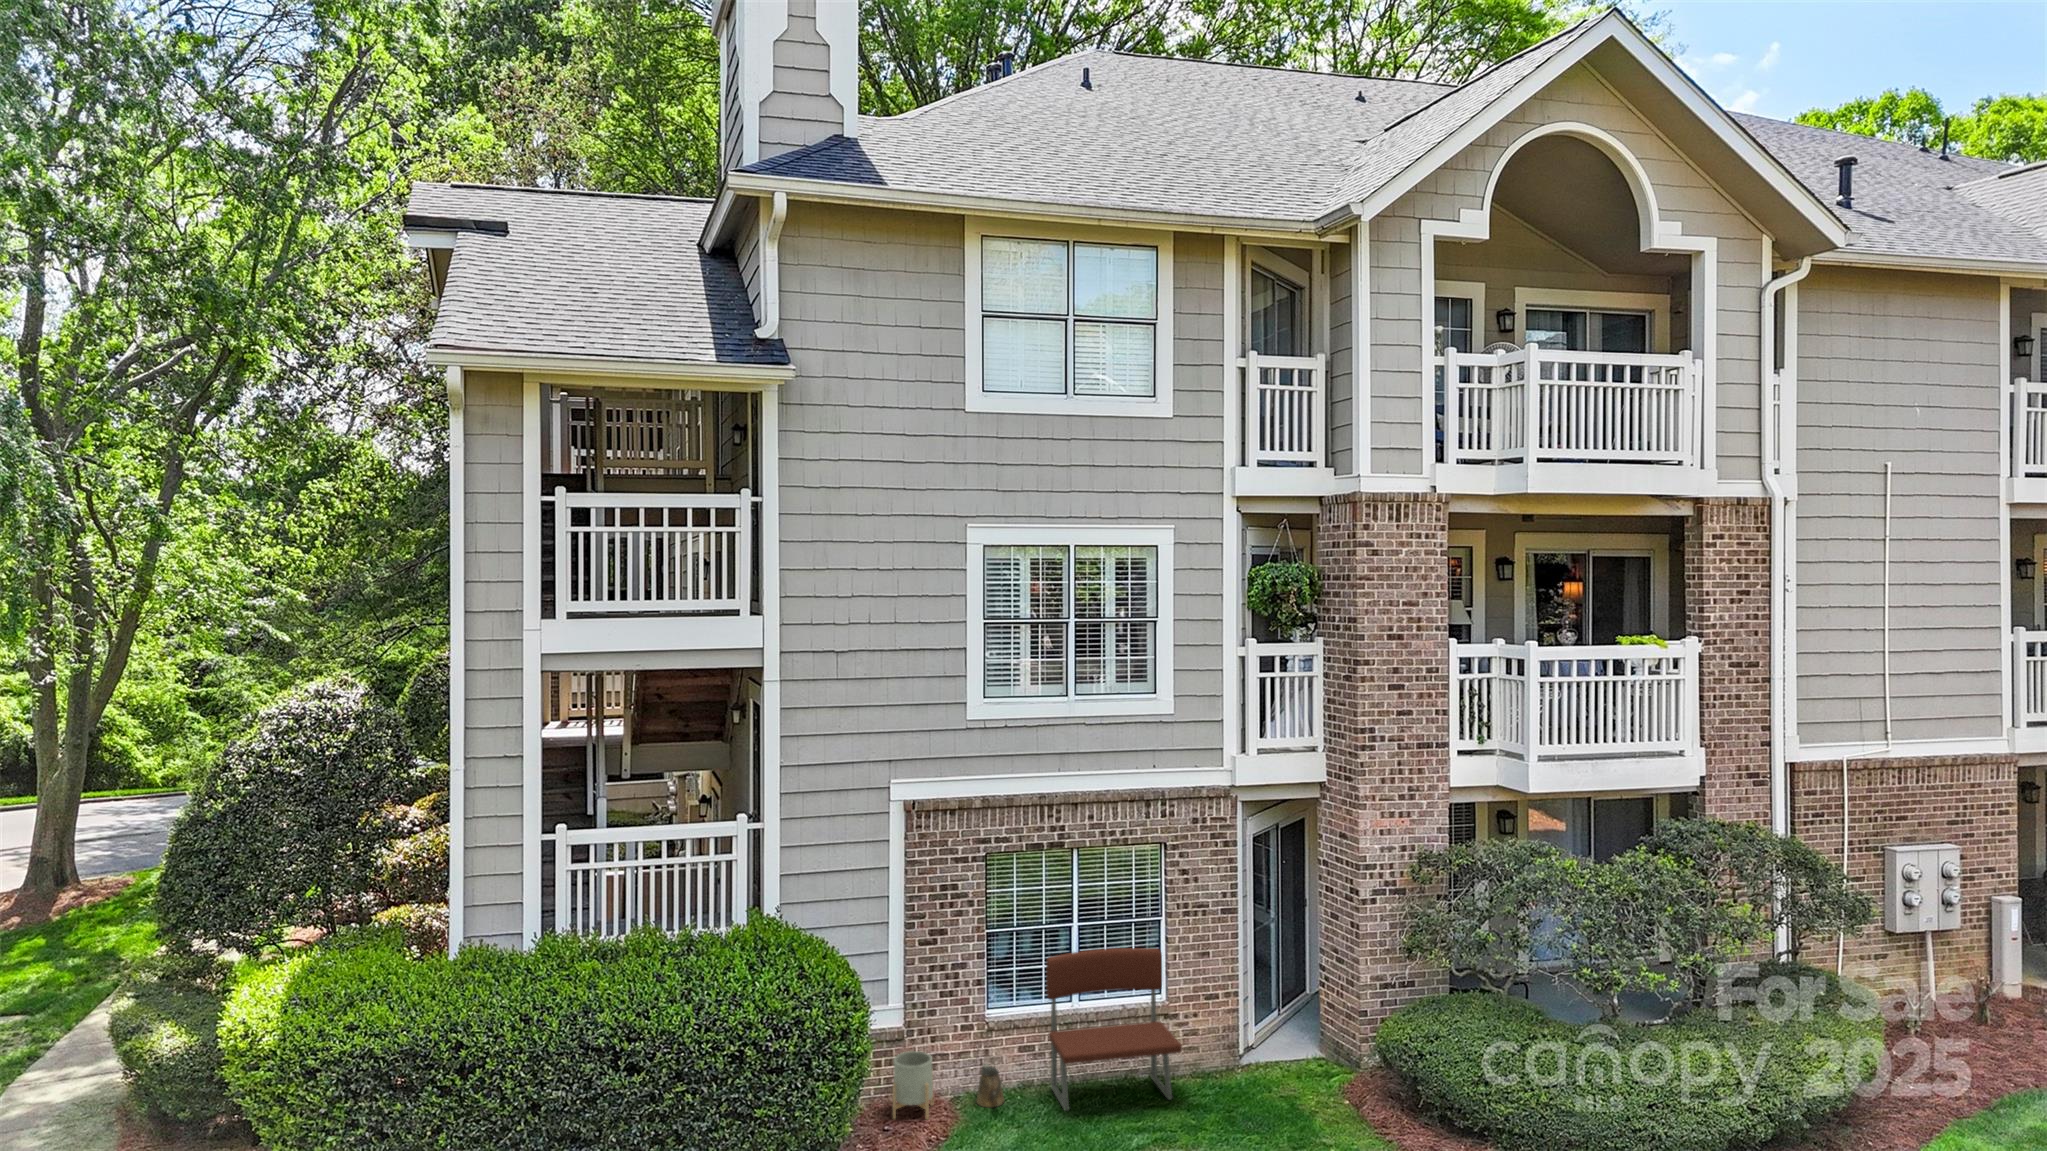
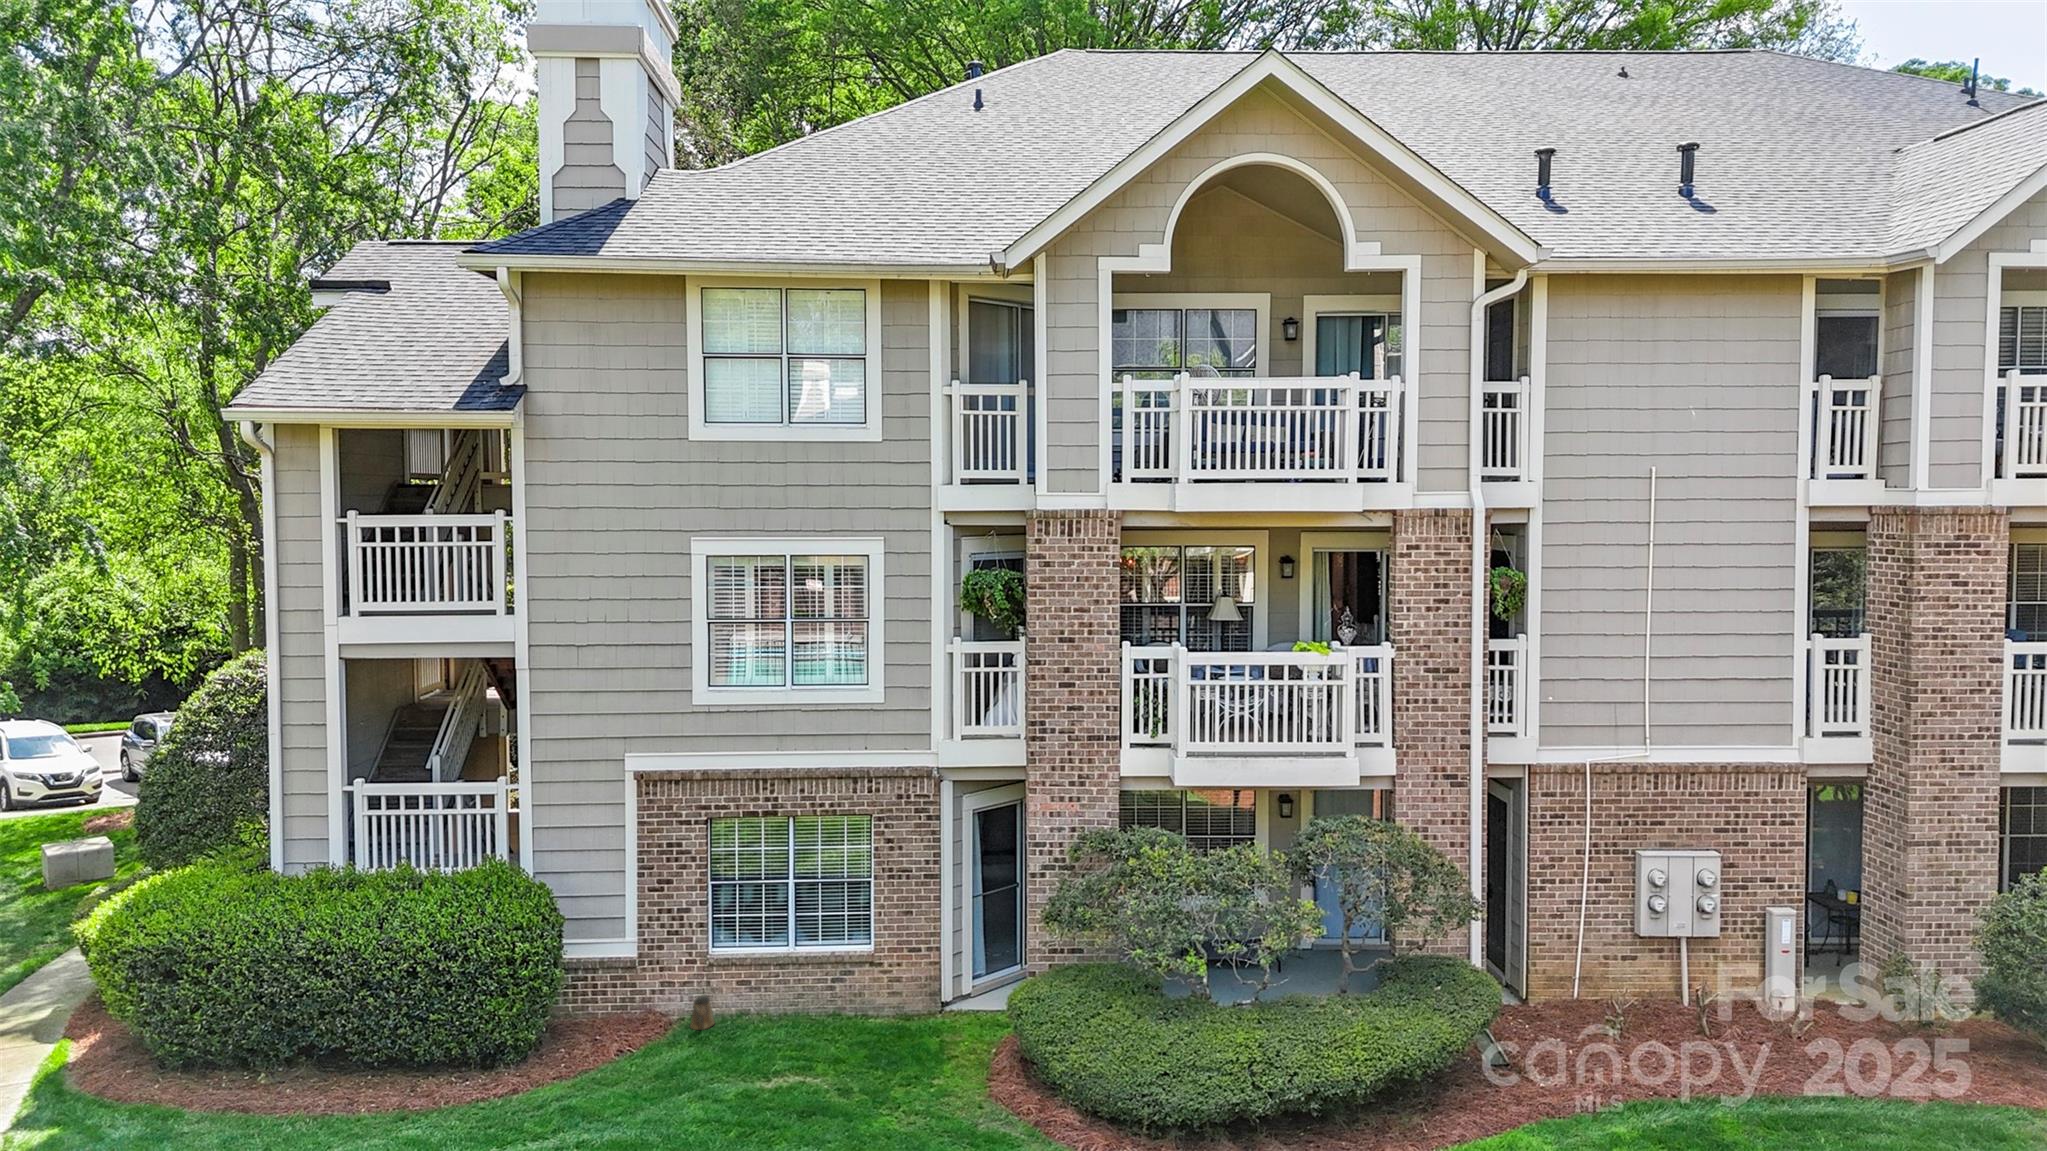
bench: present [1046,948,1182,1111] -> none [742,904,857,1040]
planter: present [893,1051,933,1120] -> none [612,978,655,1036]

